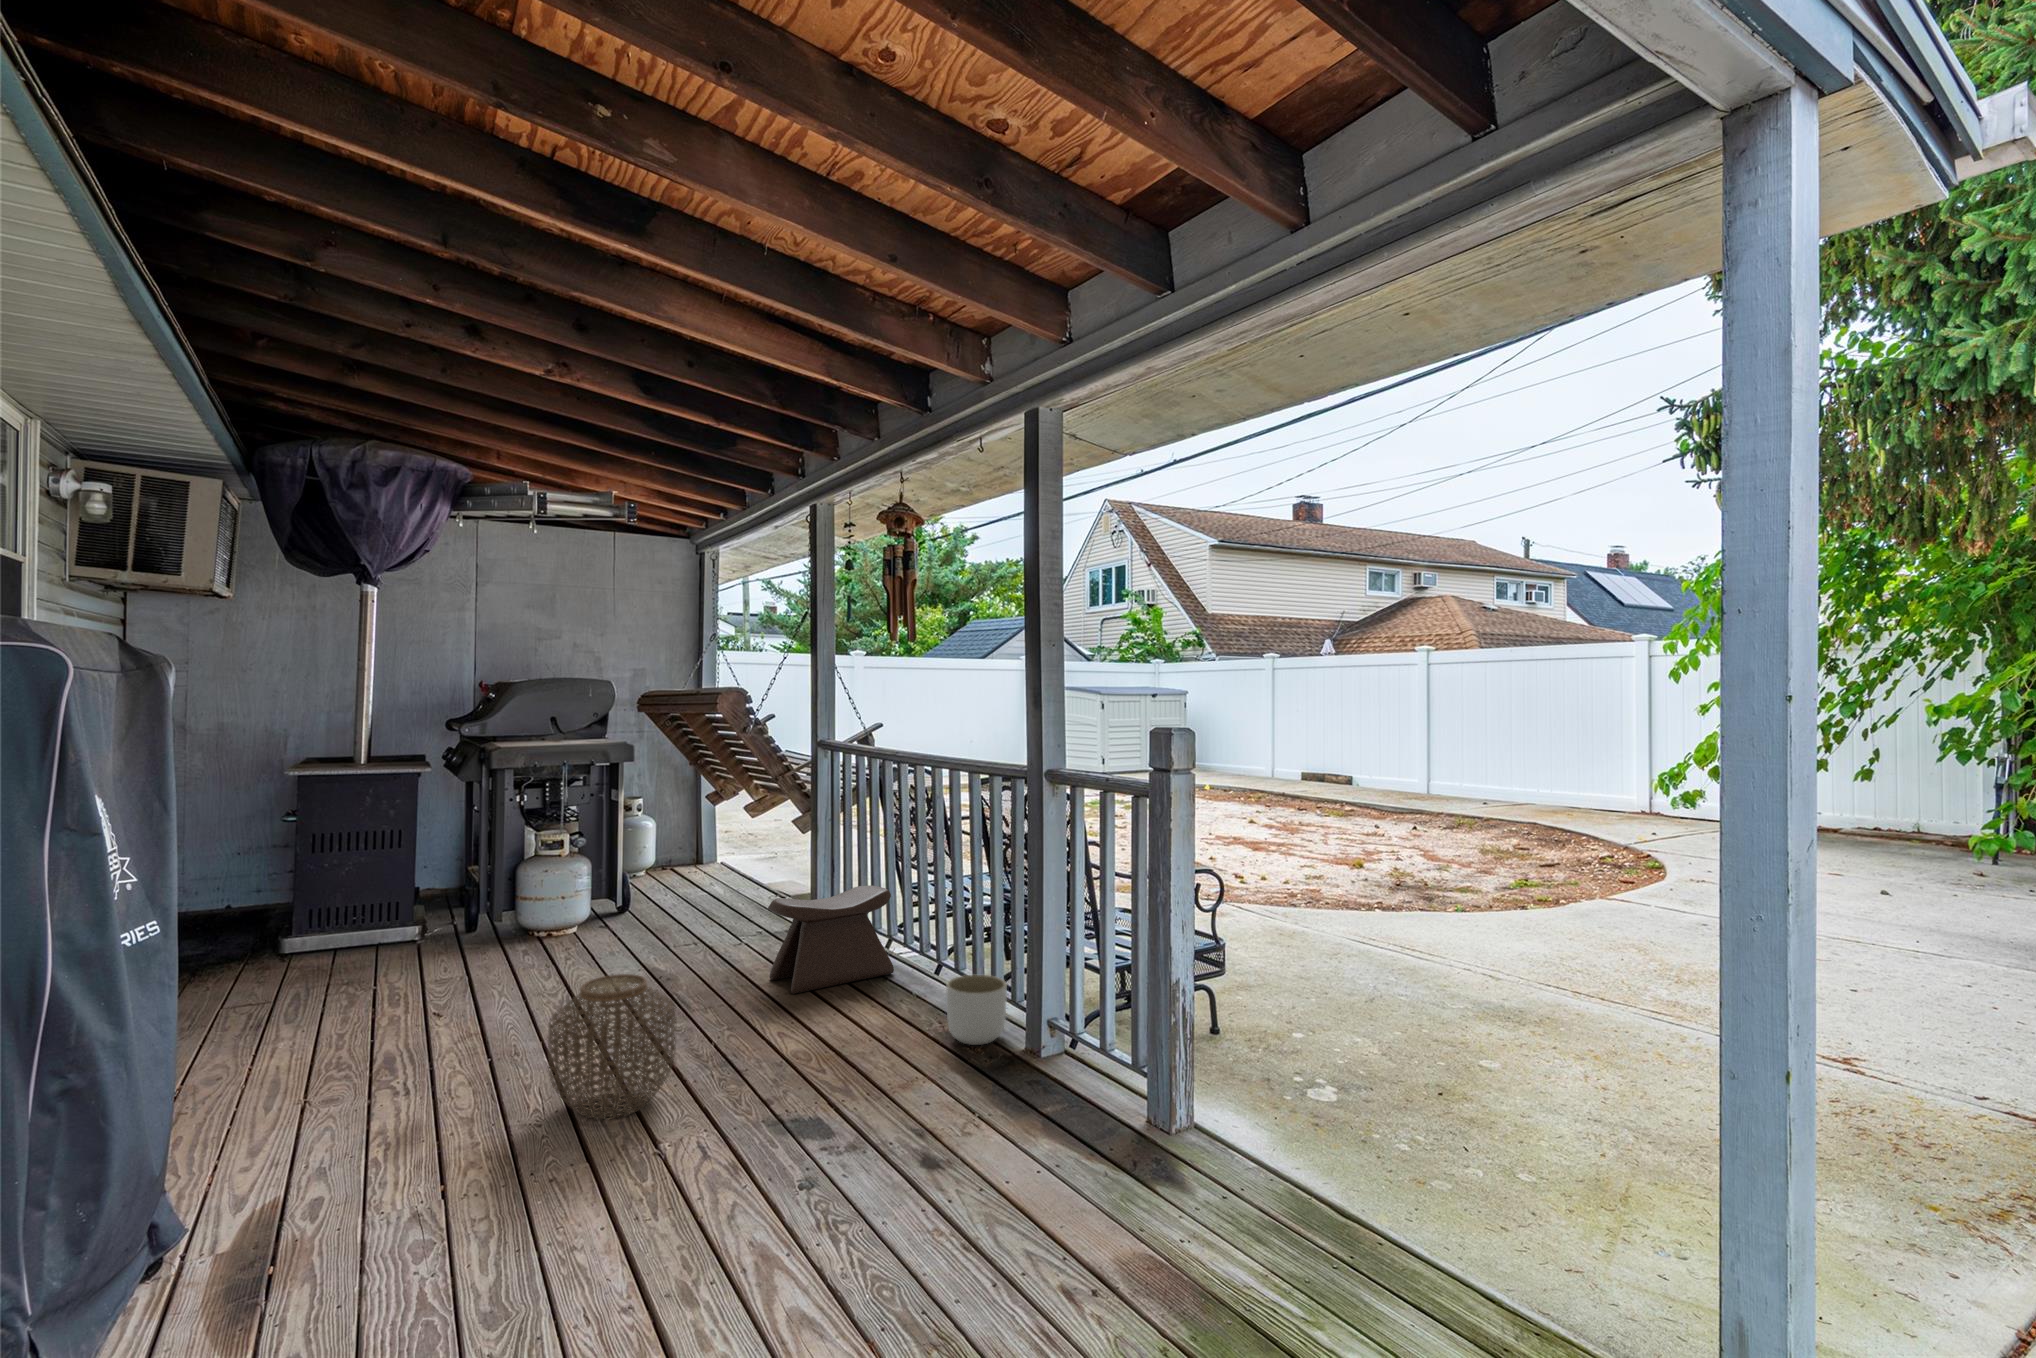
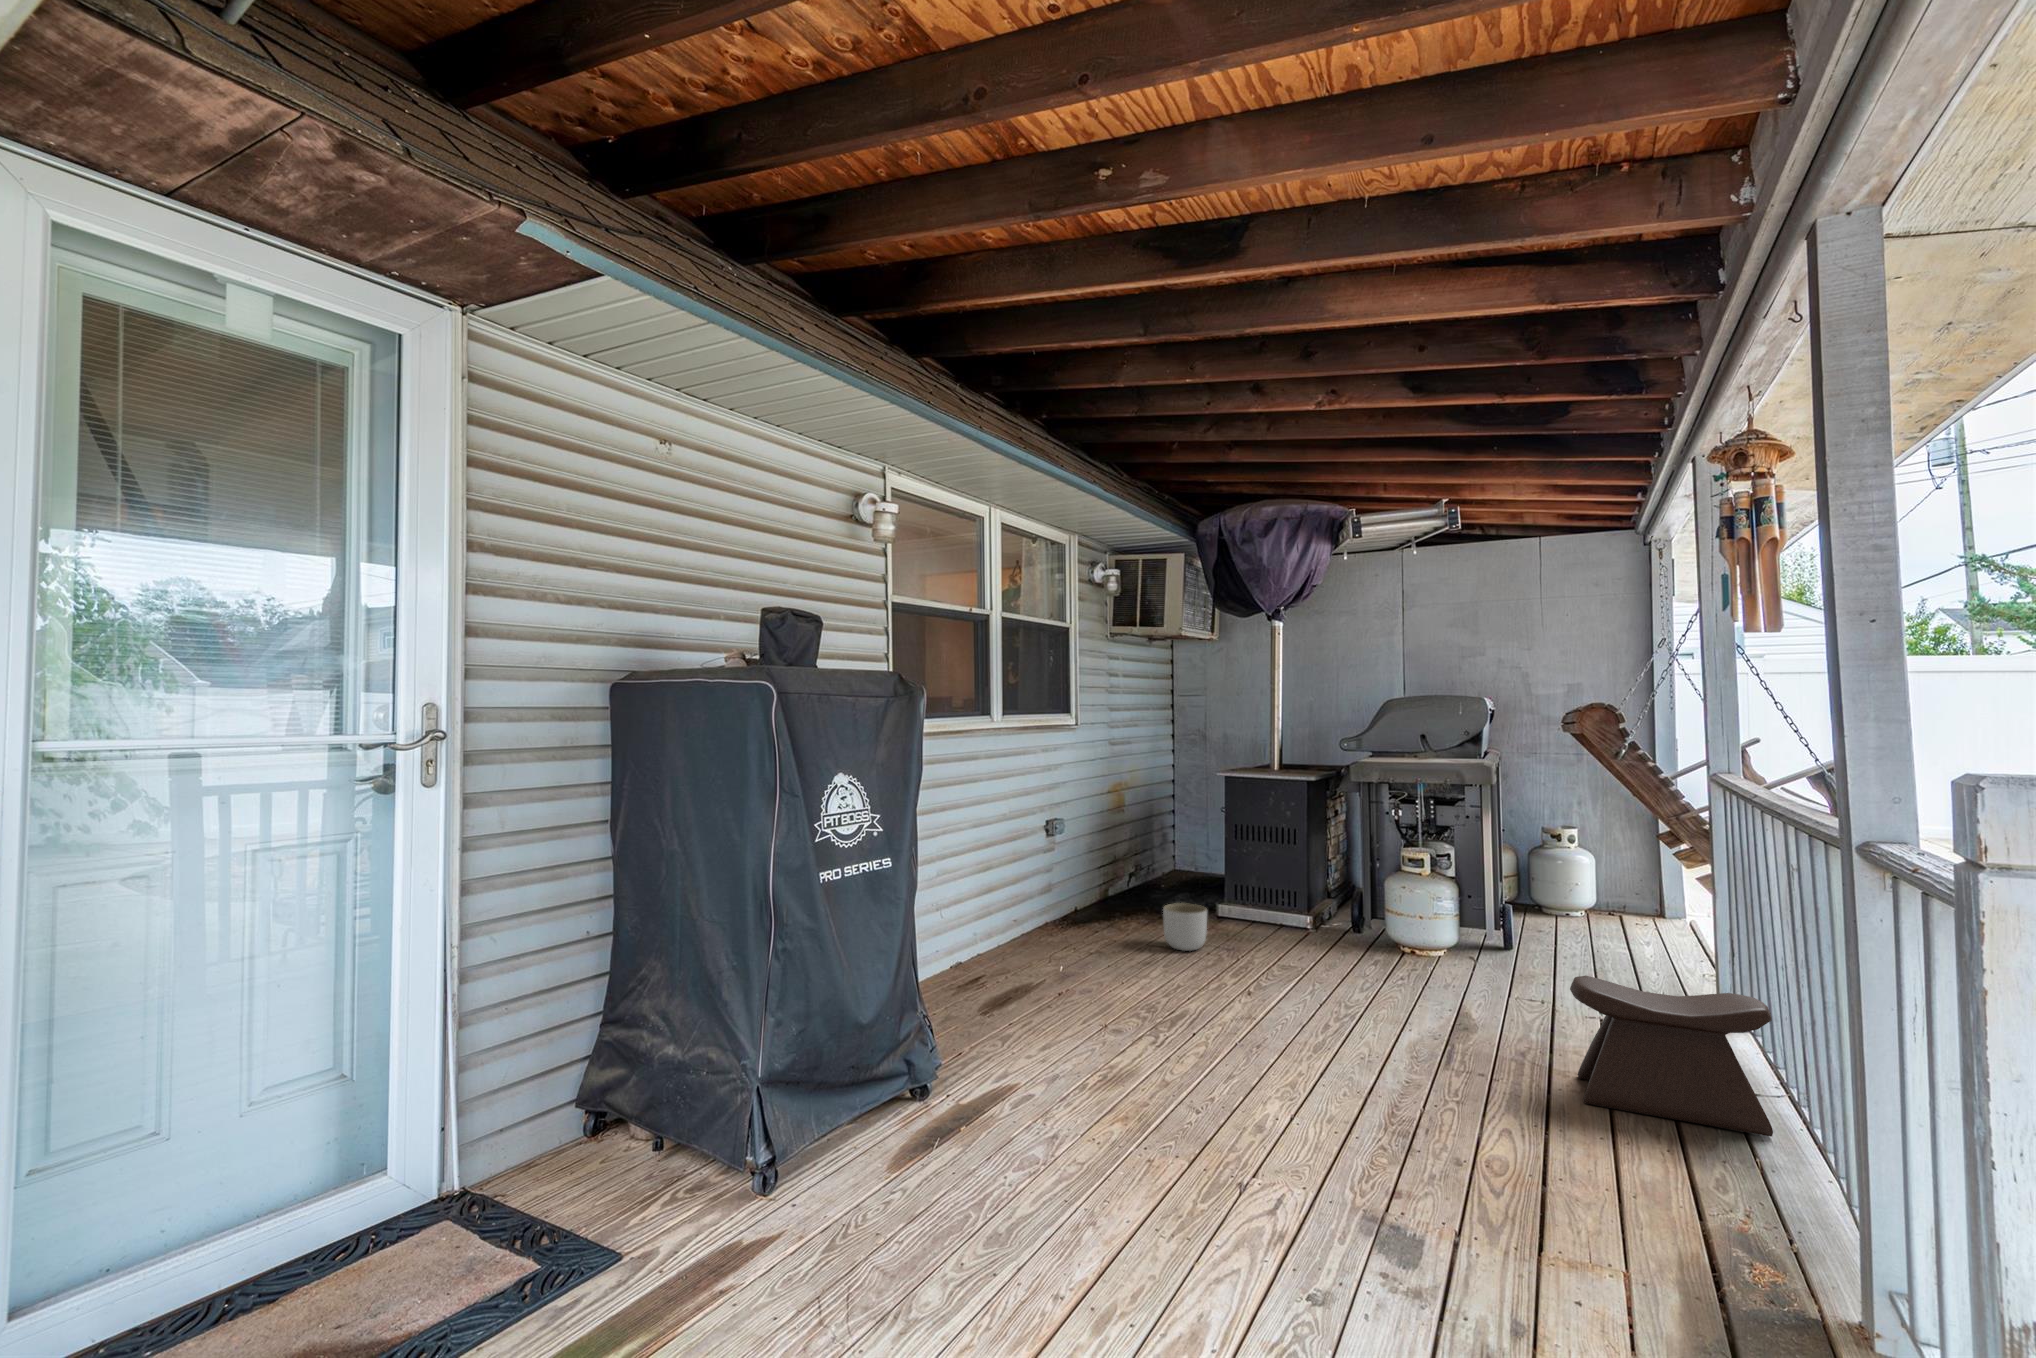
woven basket: present [548,974,676,1119] -> none [1206,992,1329,1140]
planter: present [947,975,1007,1045] -> present [1163,903,1207,951]

